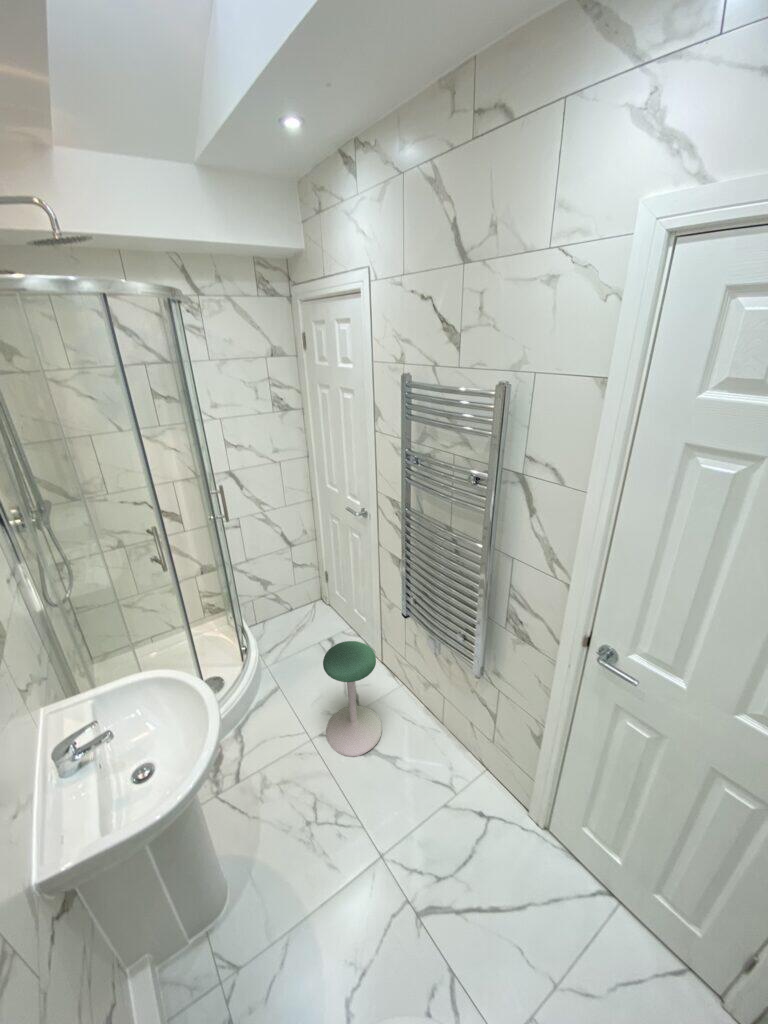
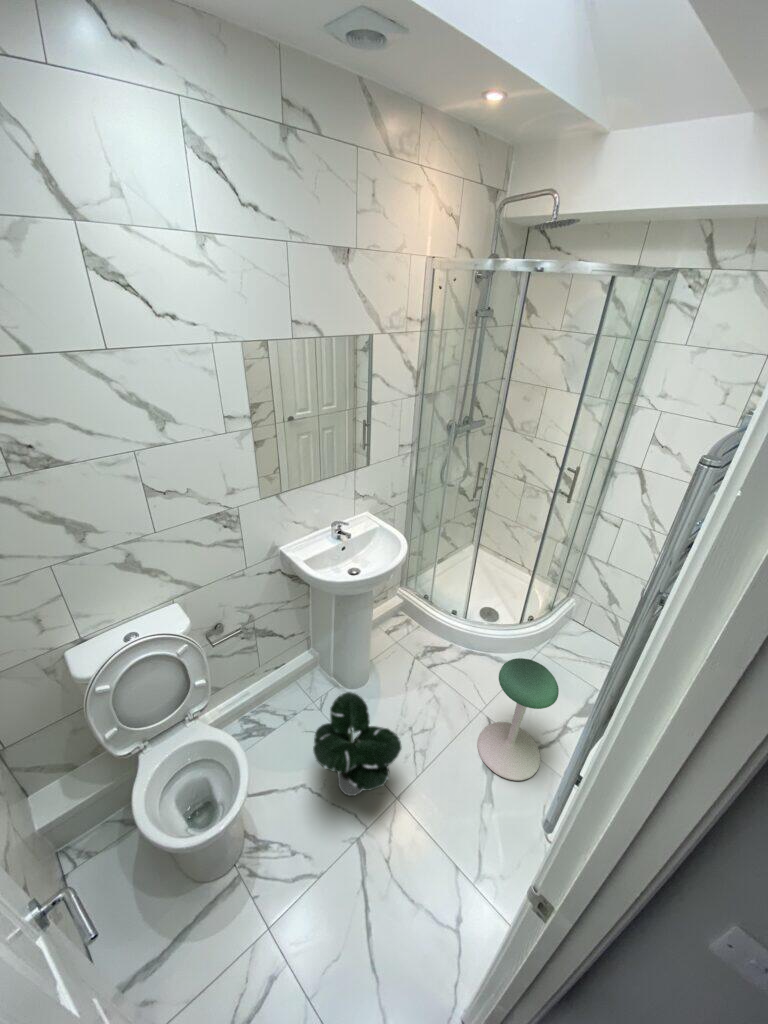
potted plant: none [296,809,403,942] -> present [313,692,402,796]

